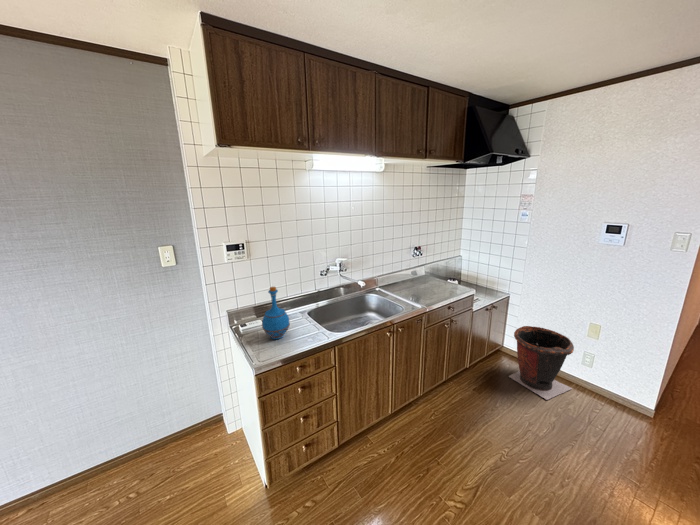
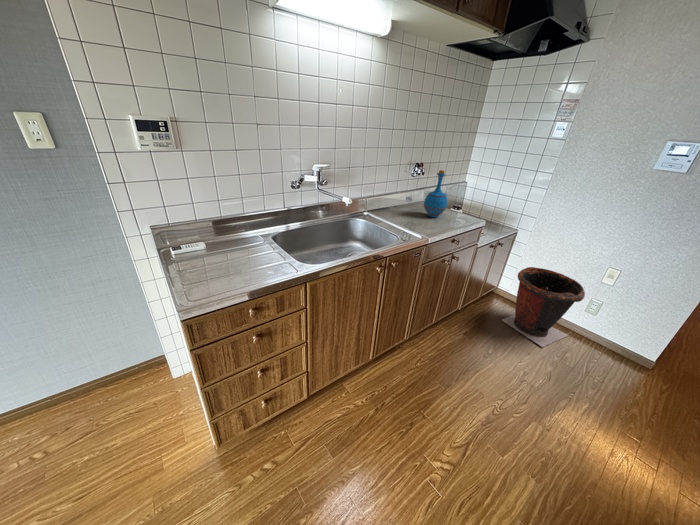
bottle: present [262,287,290,339] -> present [424,170,447,217]

